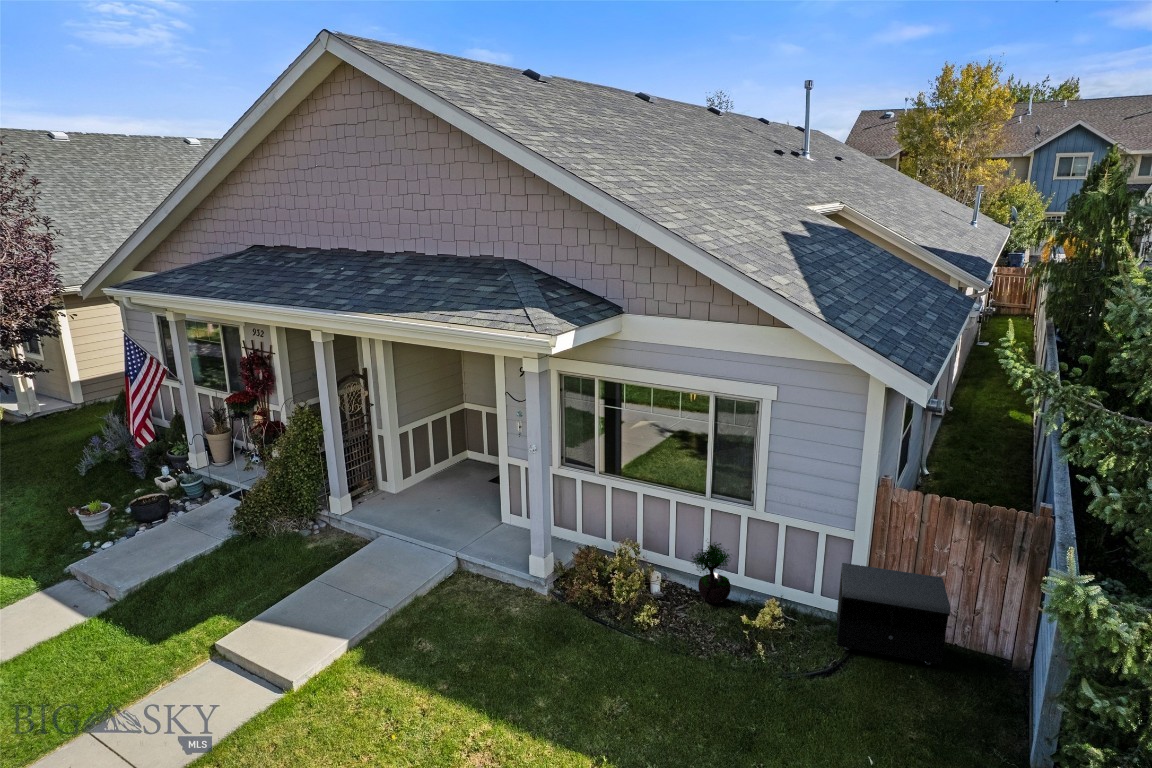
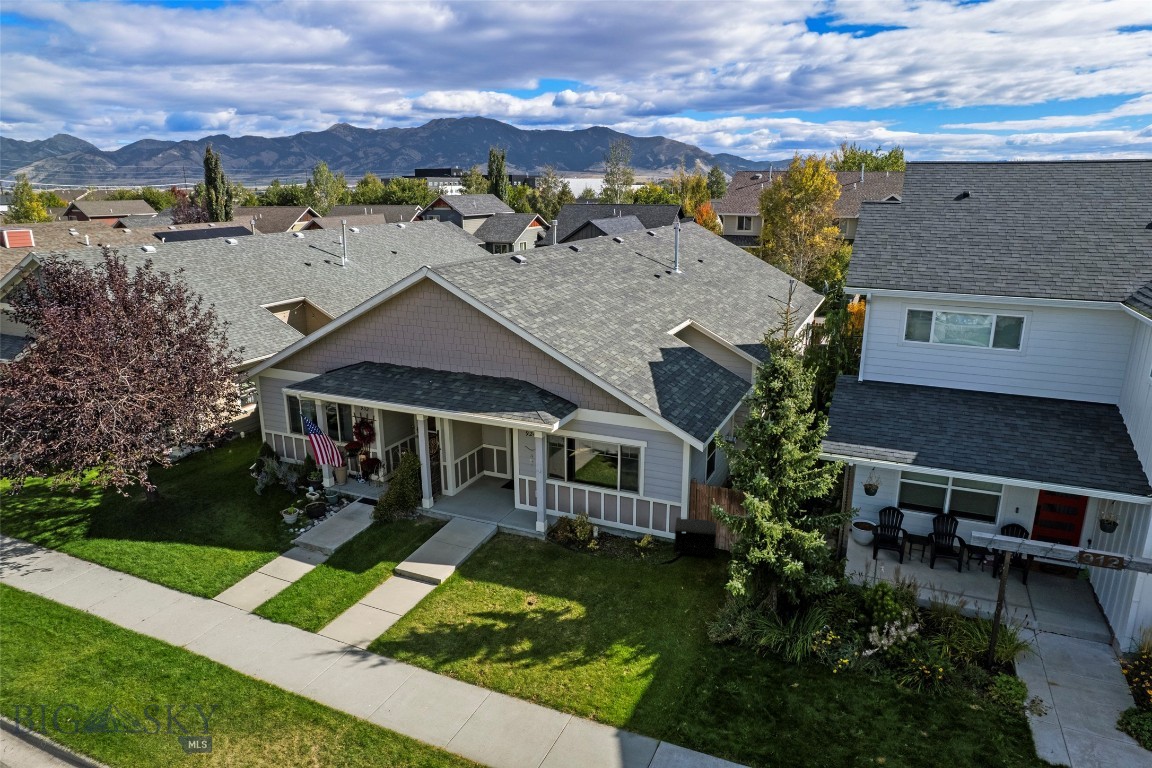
potted tree: present [692,542,731,603] -> none [611,510,631,540]

